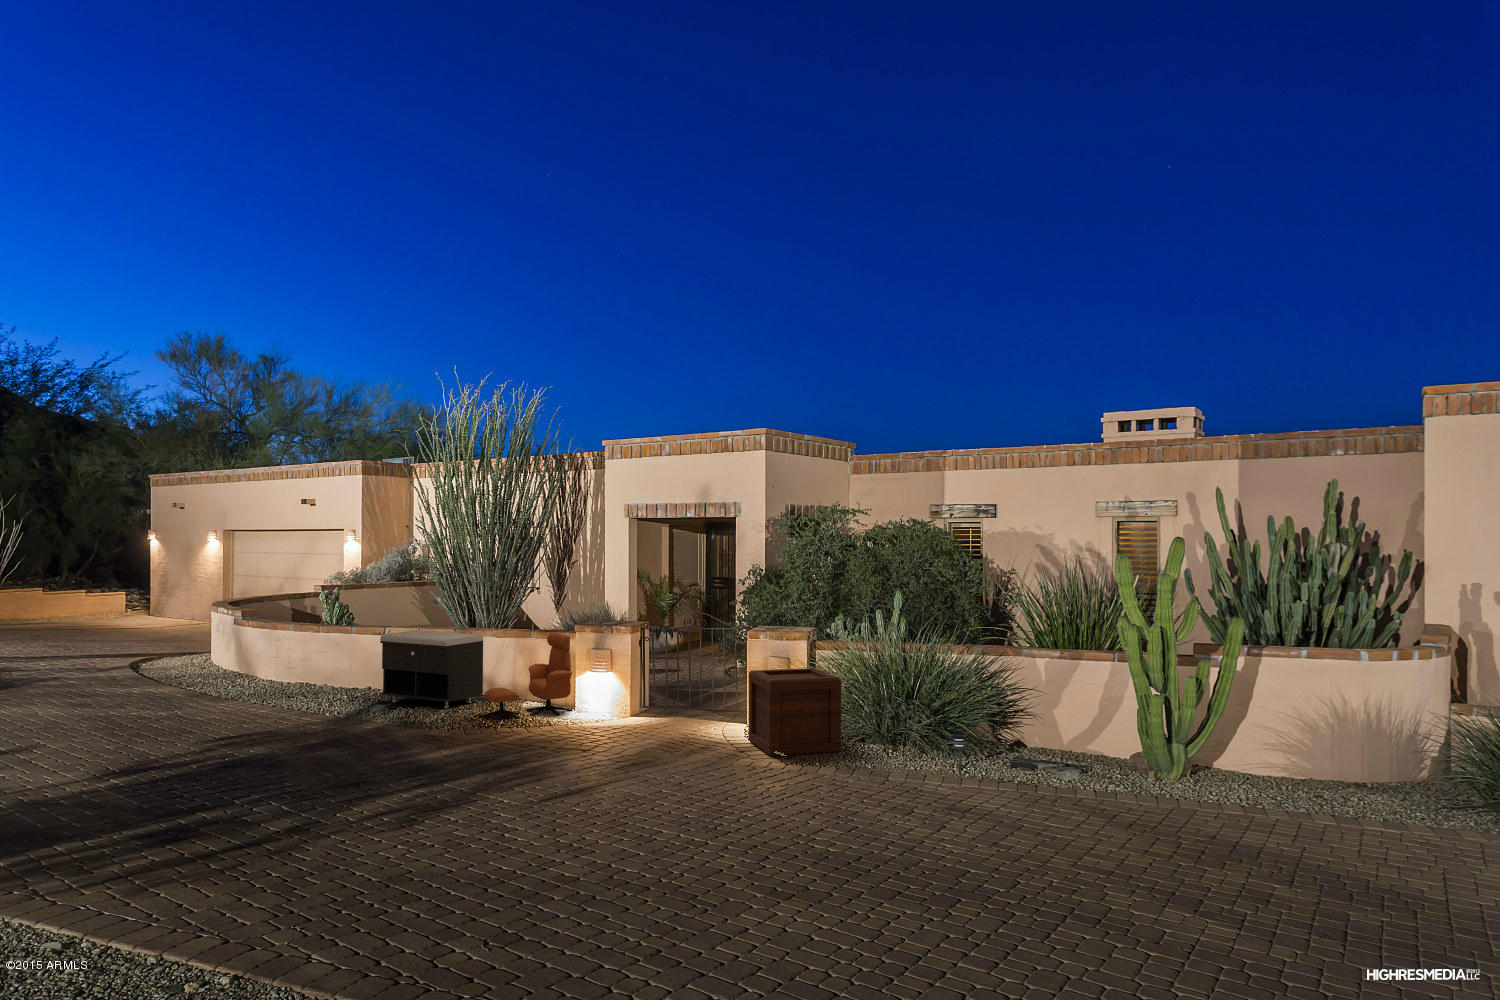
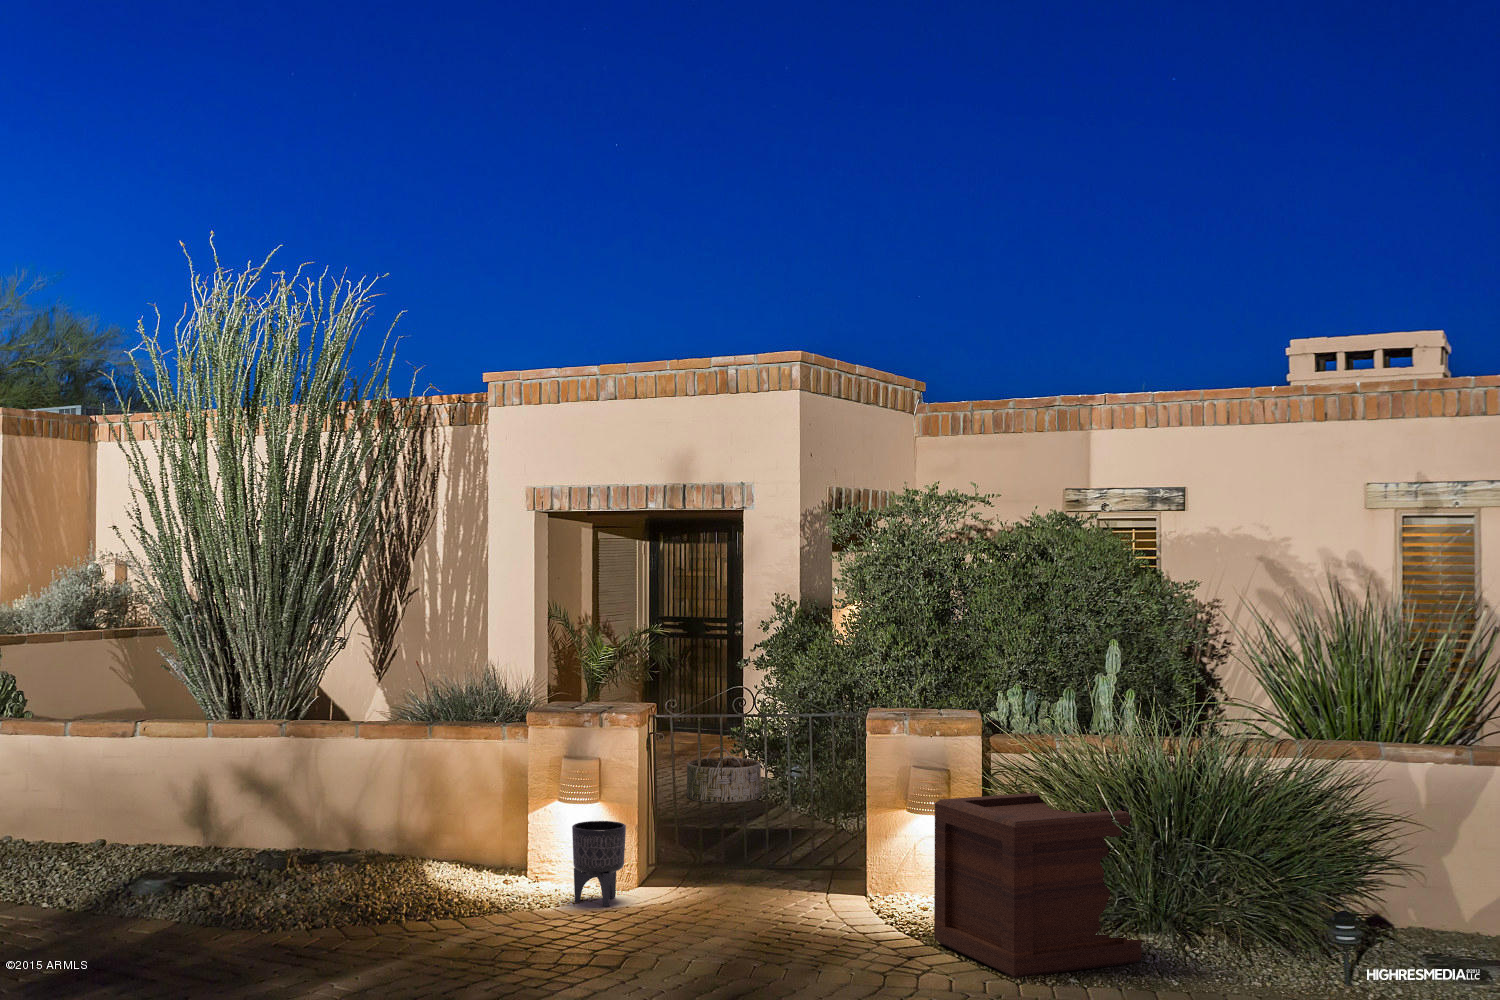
storage bench: present [380,630,483,708] -> none [115,723,326,880]
lounge chair: present [479,633,572,721] -> none [341,725,528,908]
basket: none [694,649,734,678] -> present [687,747,761,803]
planter: none [589,681,616,723] -> present [572,821,626,907]

